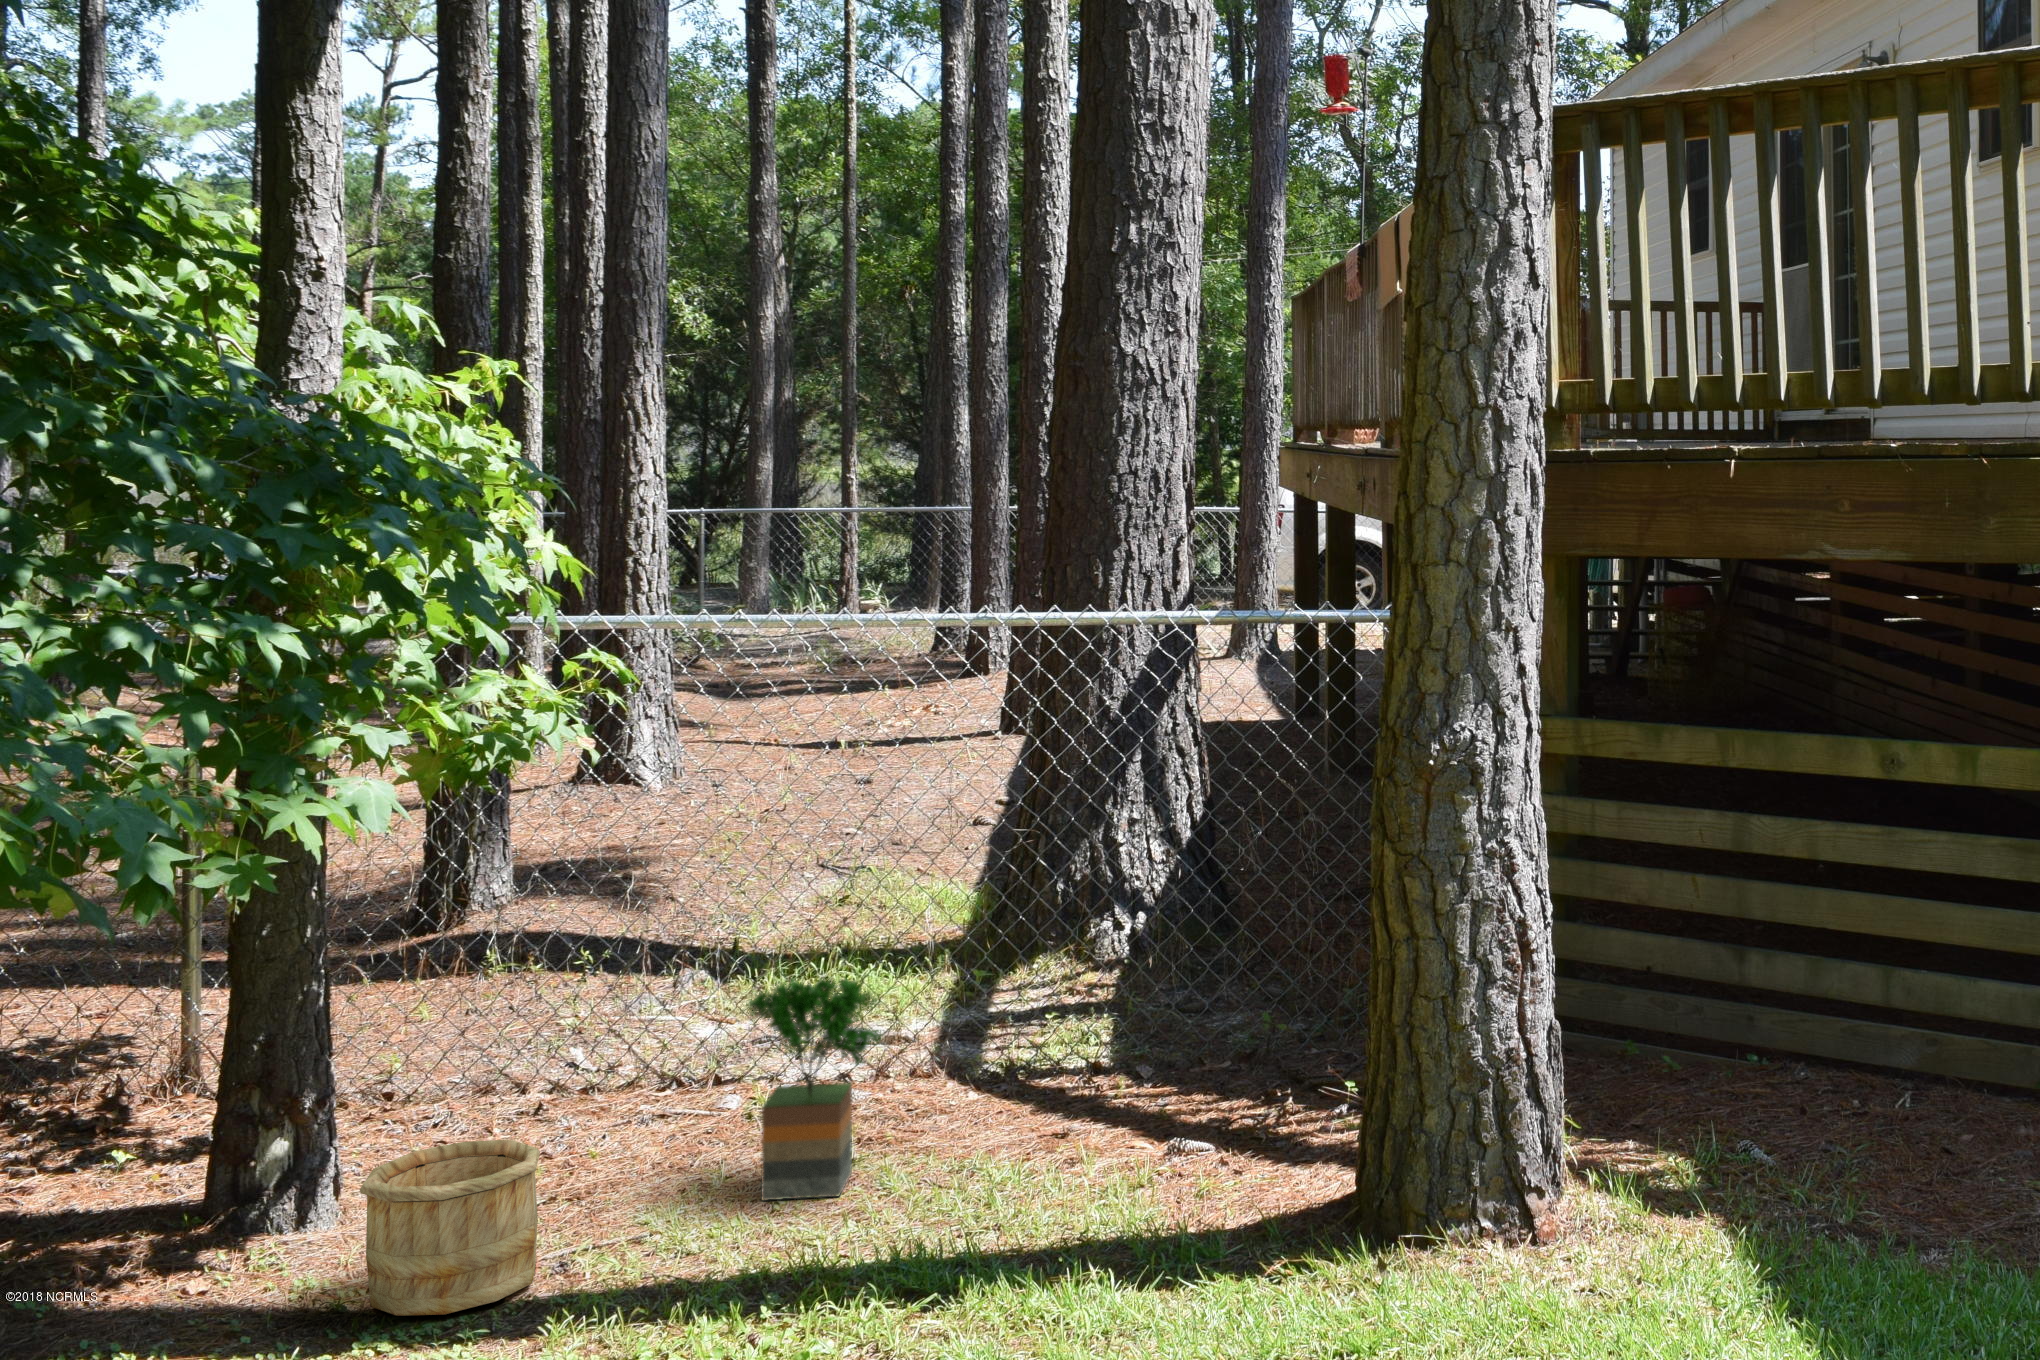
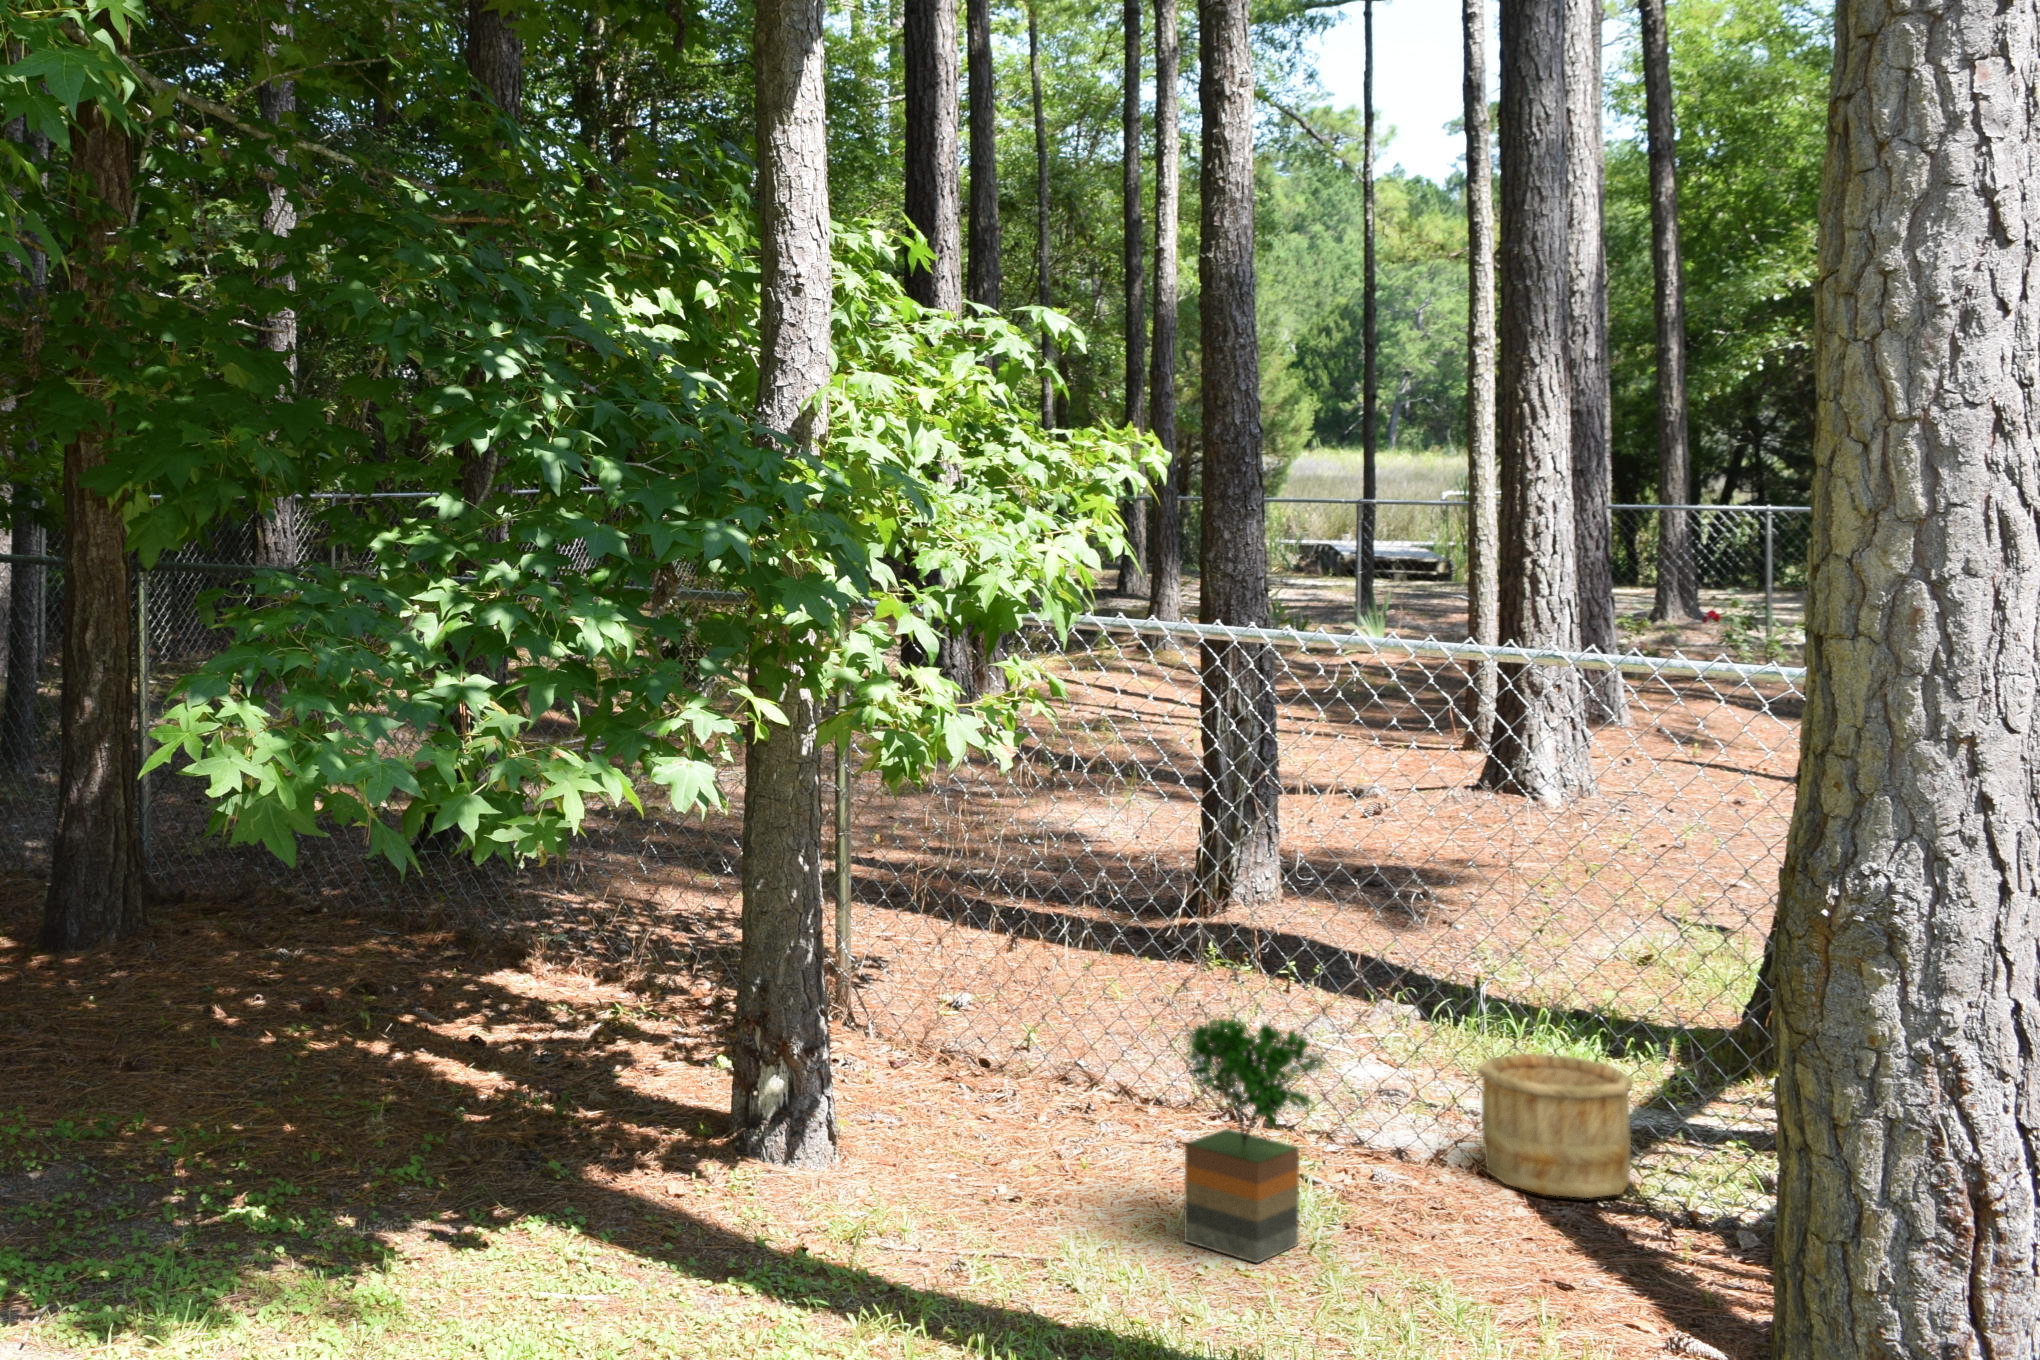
wooden bucket: present [360,1140,540,1316] -> present [1477,1054,1632,1198]

